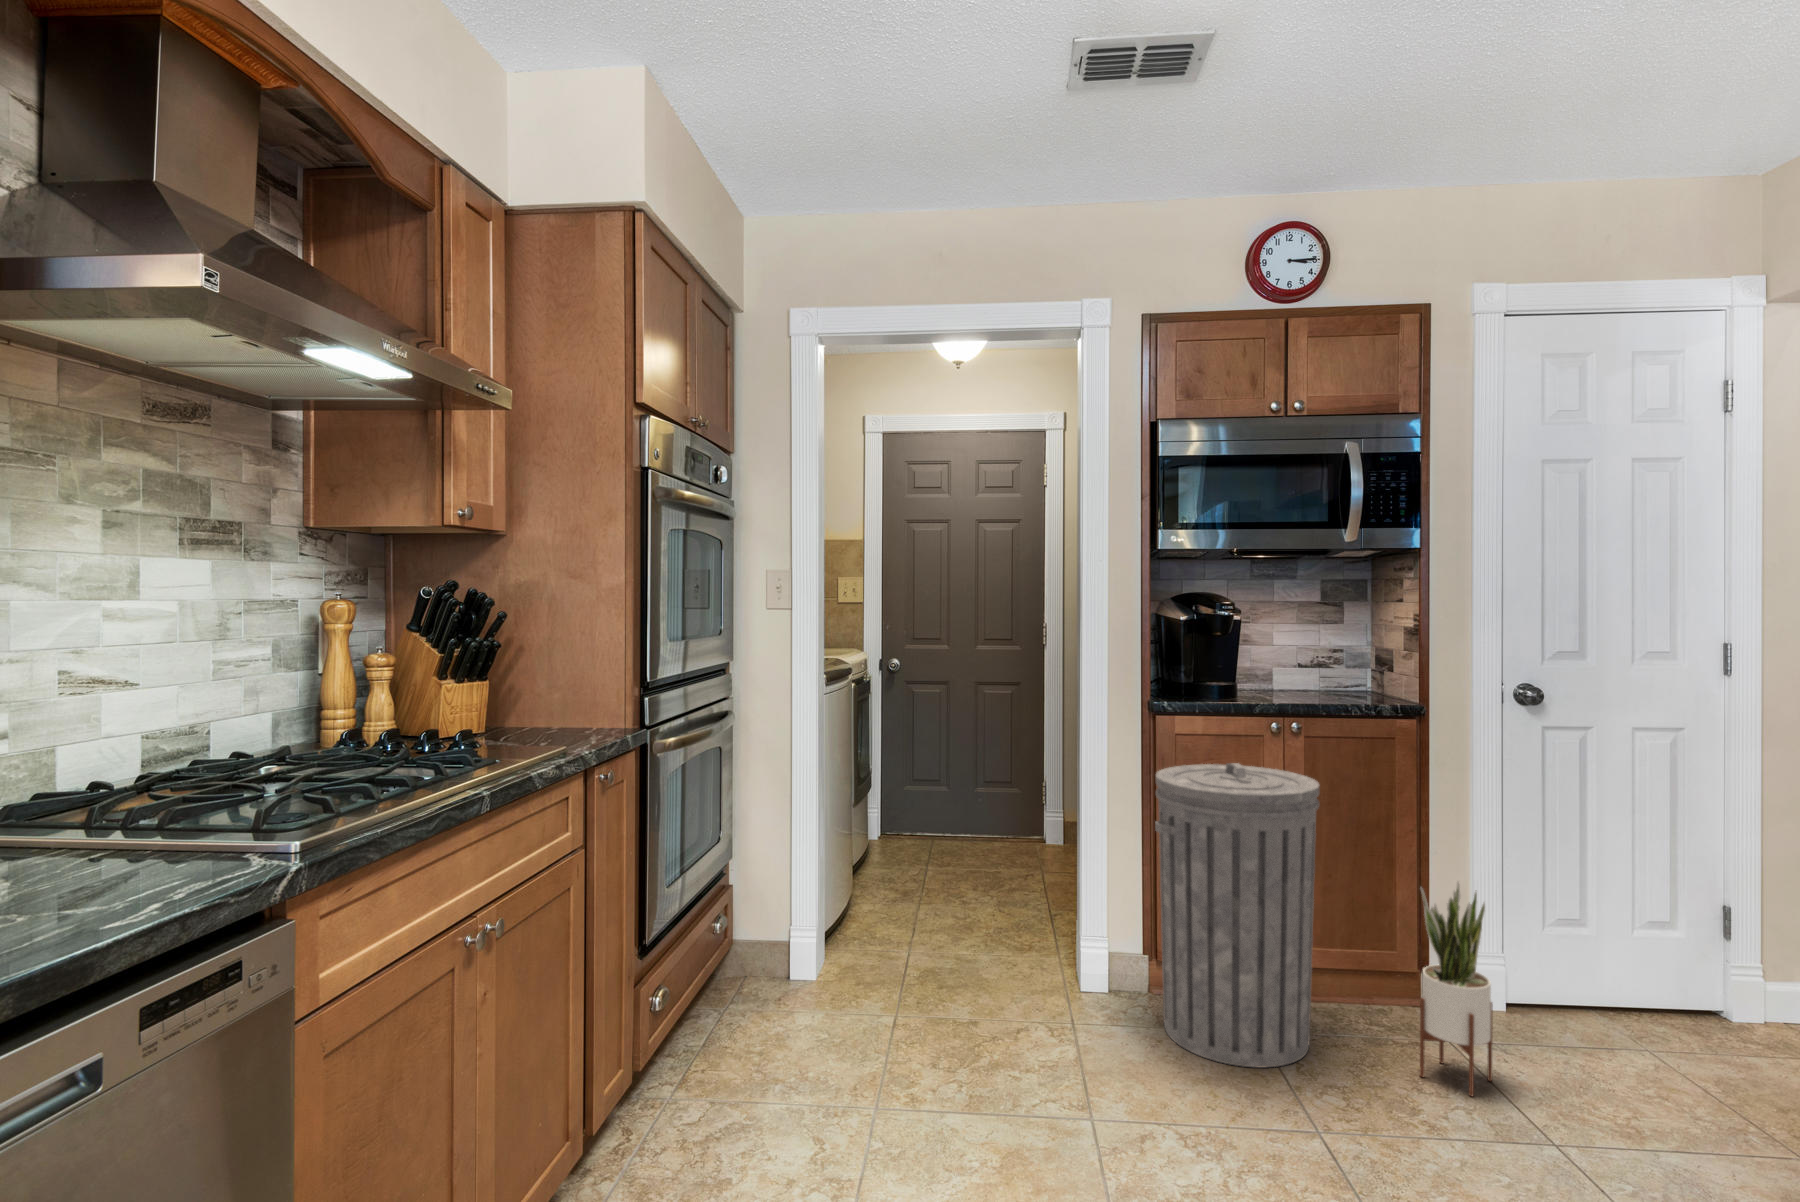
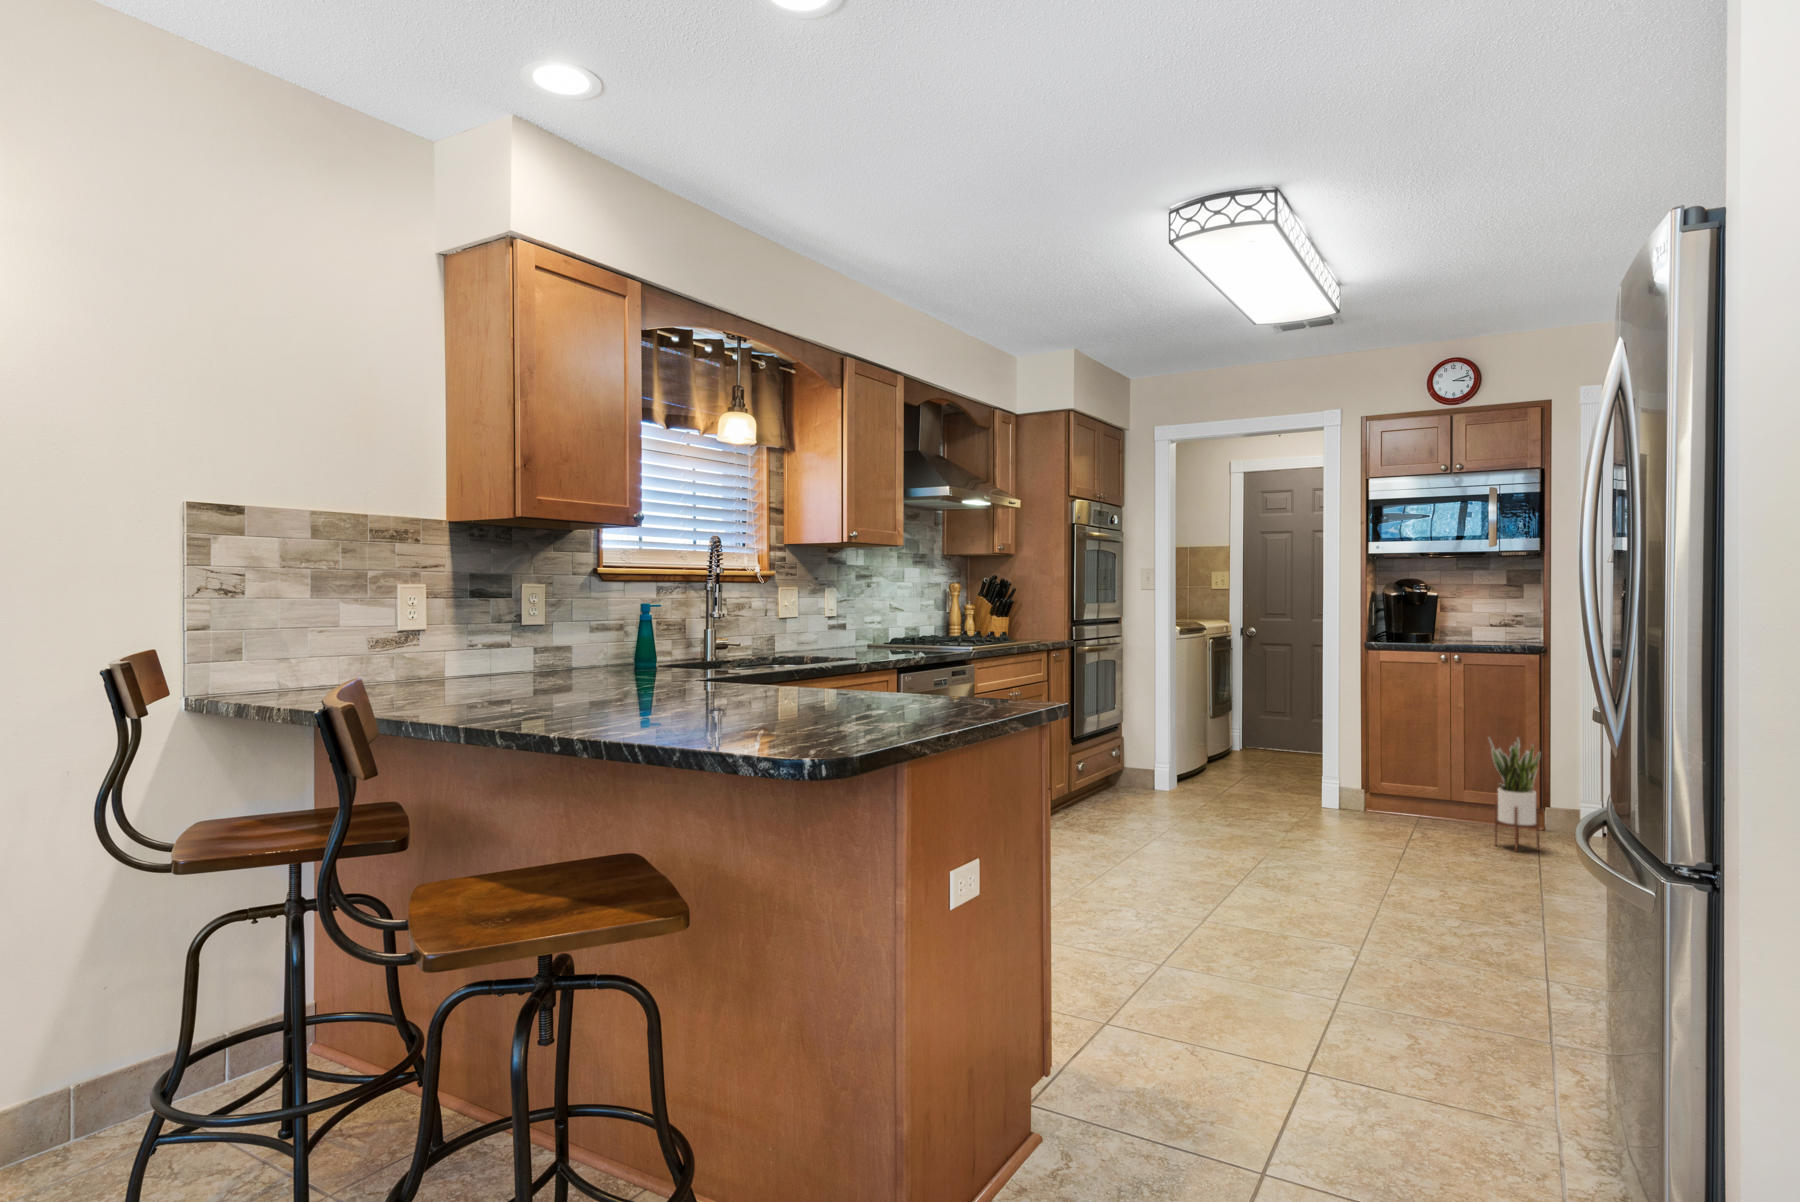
trash can: present [1155,763,1320,1067] -> none [1349,674,1452,835]

